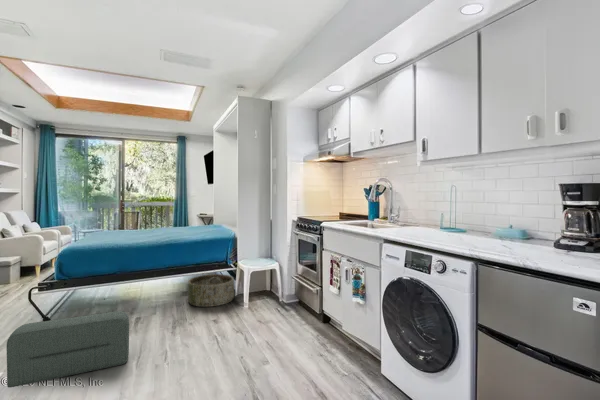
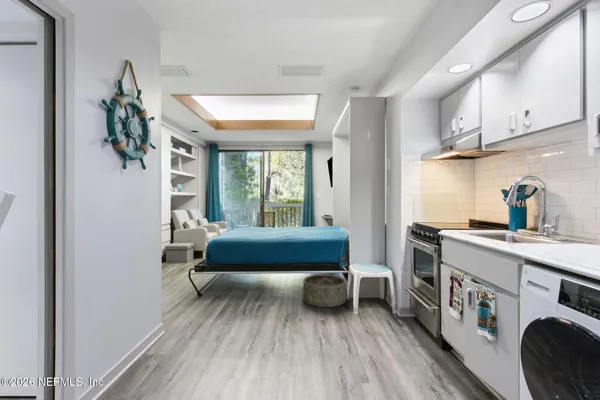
pouf: present [7,311,129,387] -> none [152,301,241,352]

